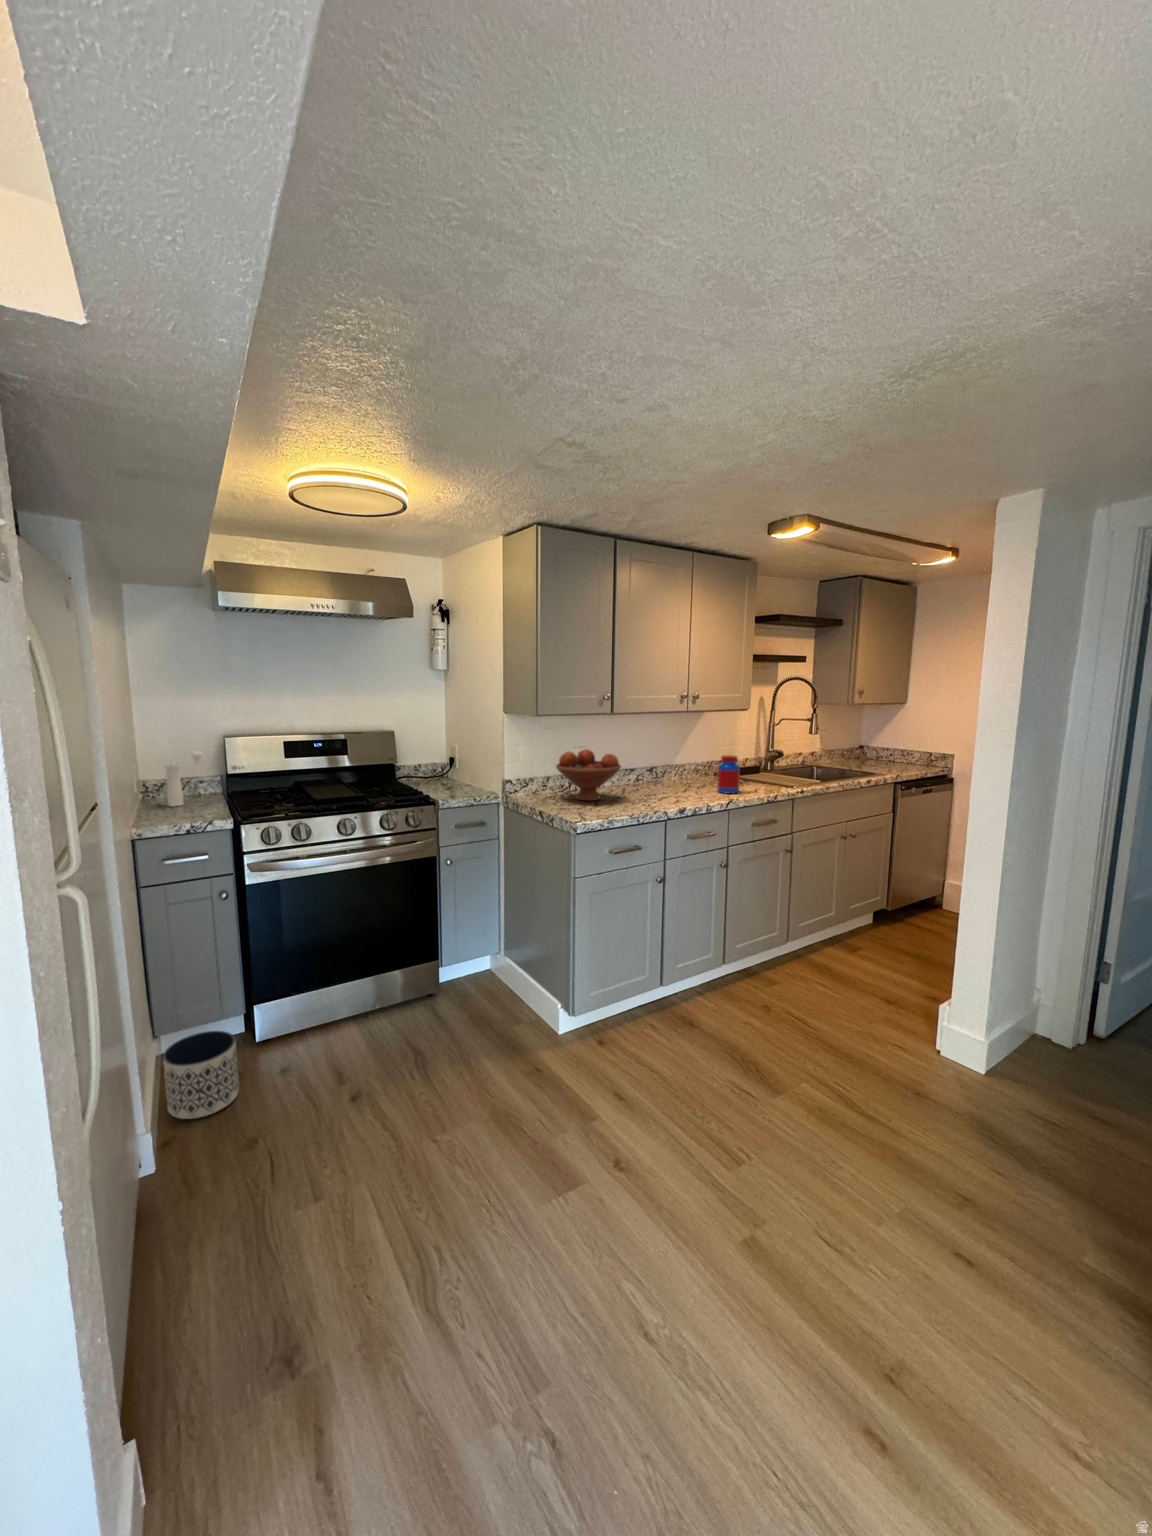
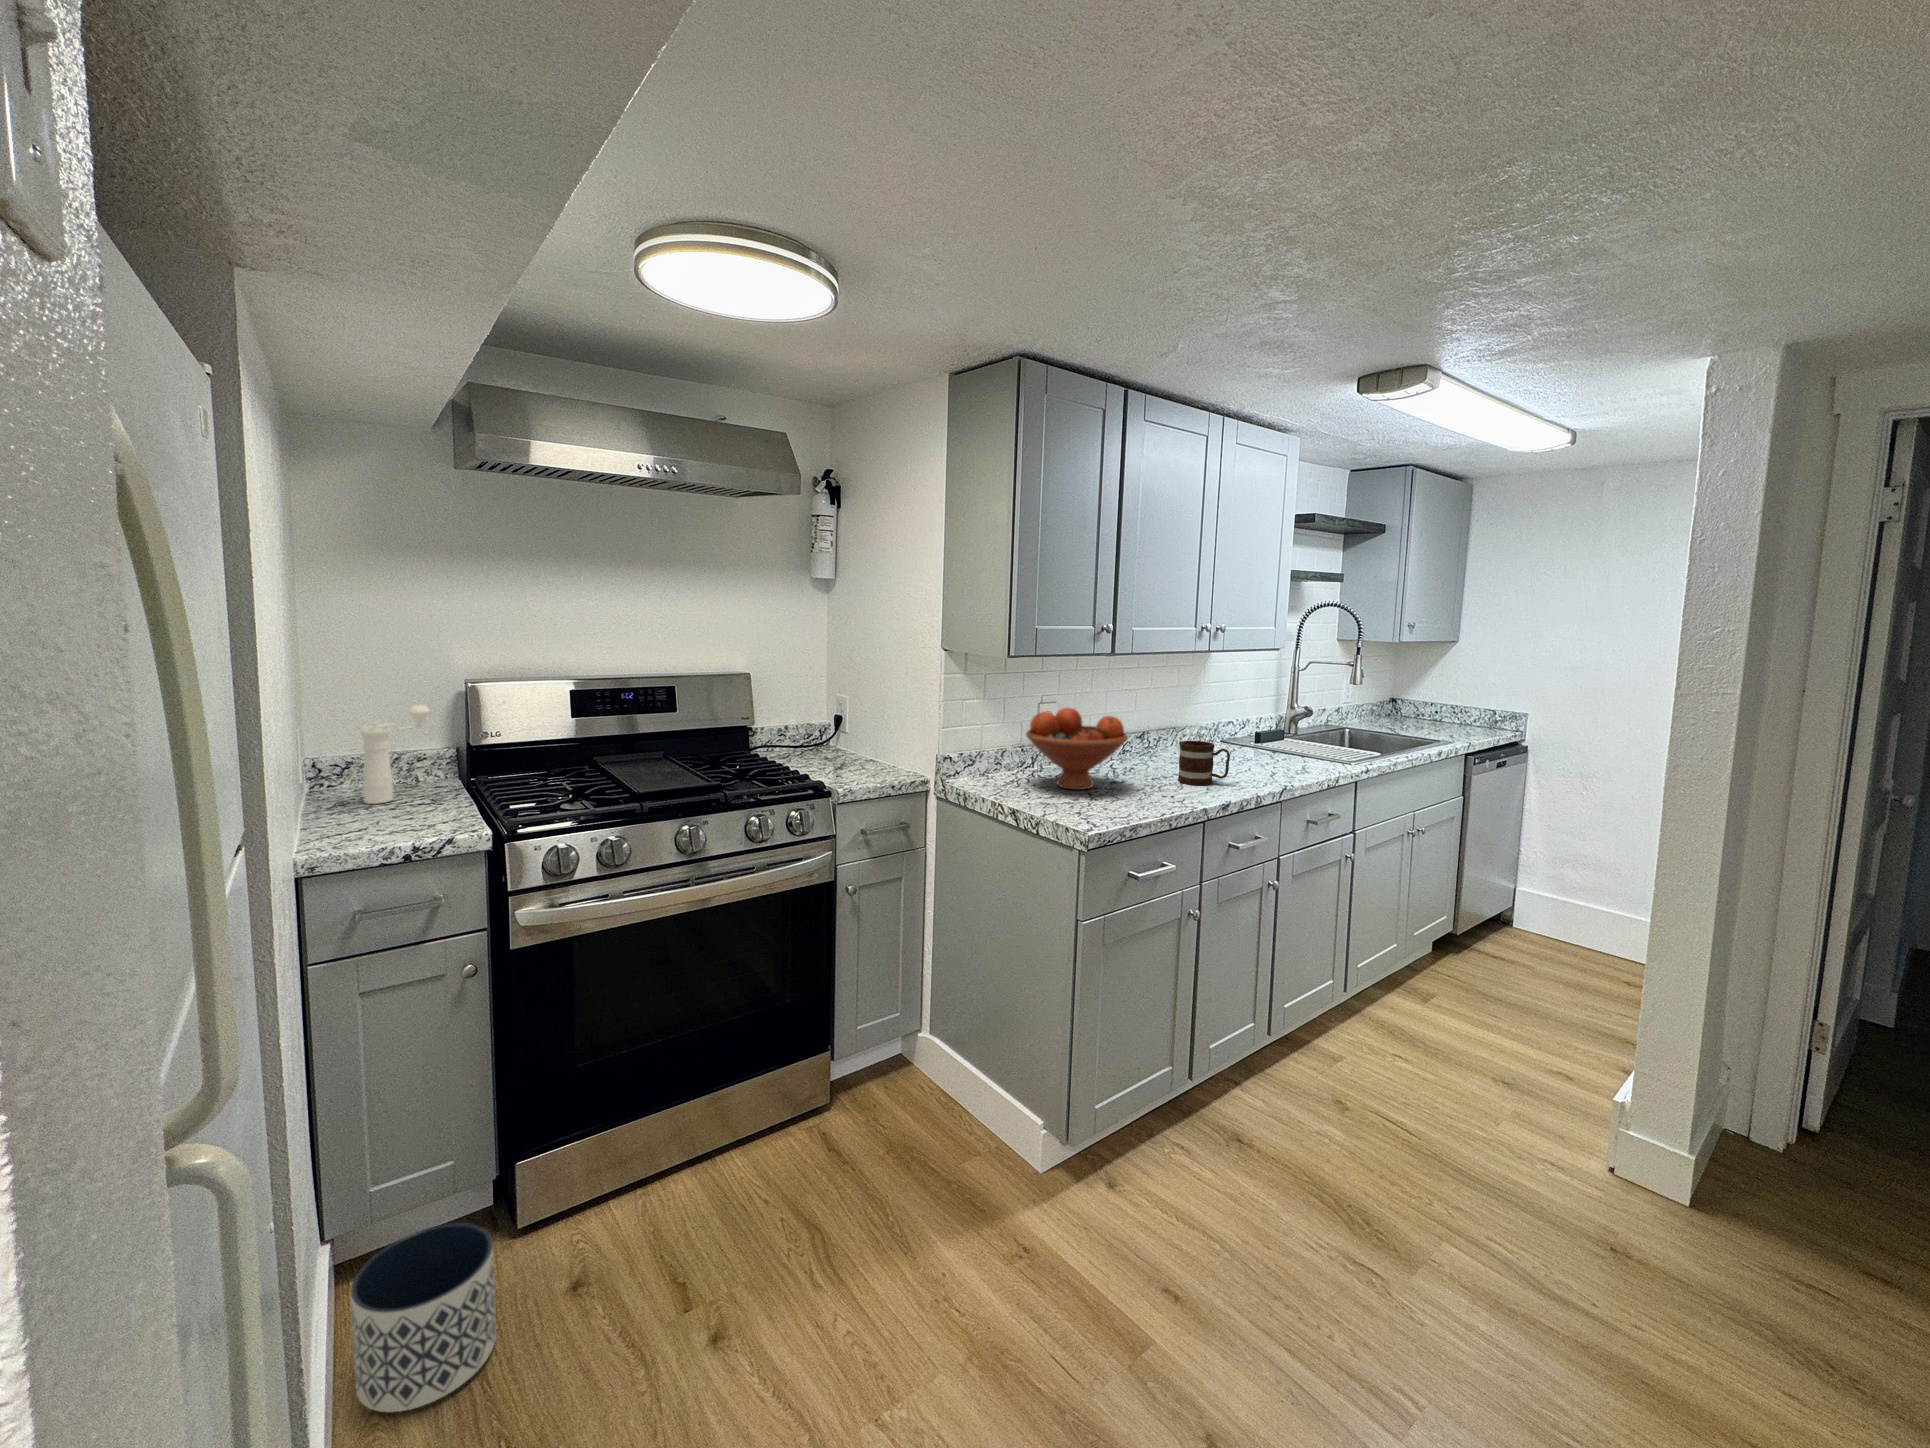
jar: present [717,755,740,794] -> none [1253,718,1288,775]
mug: none [661,770,693,799] -> present [1178,741,1230,785]

